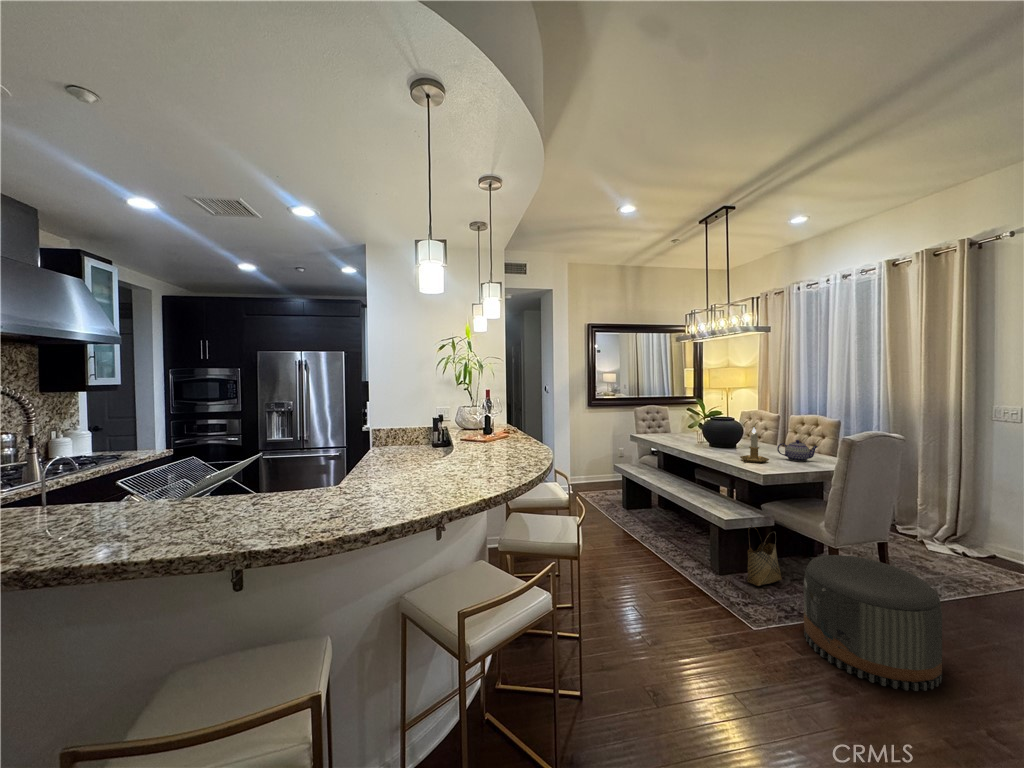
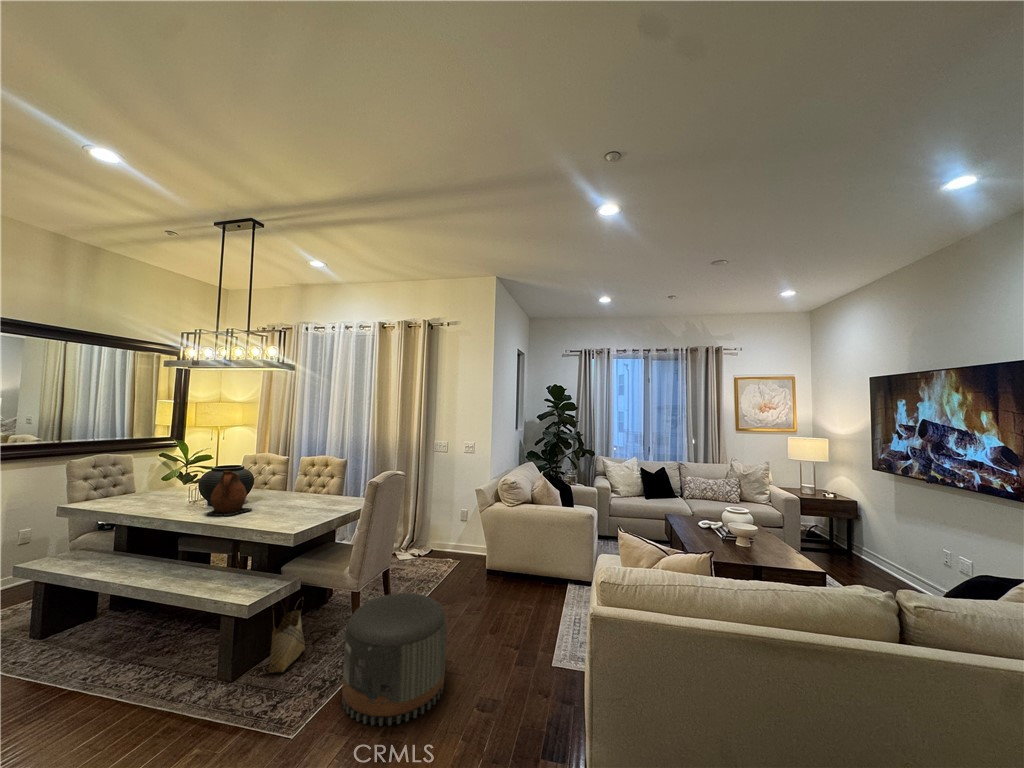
ceramic pitcher: none [702,419,738,454] -> present [207,471,252,516]
candlestick: present [740,428,769,463] -> none [259,477,293,522]
teapot: present [777,440,818,462] -> none [299,485,337,508]

